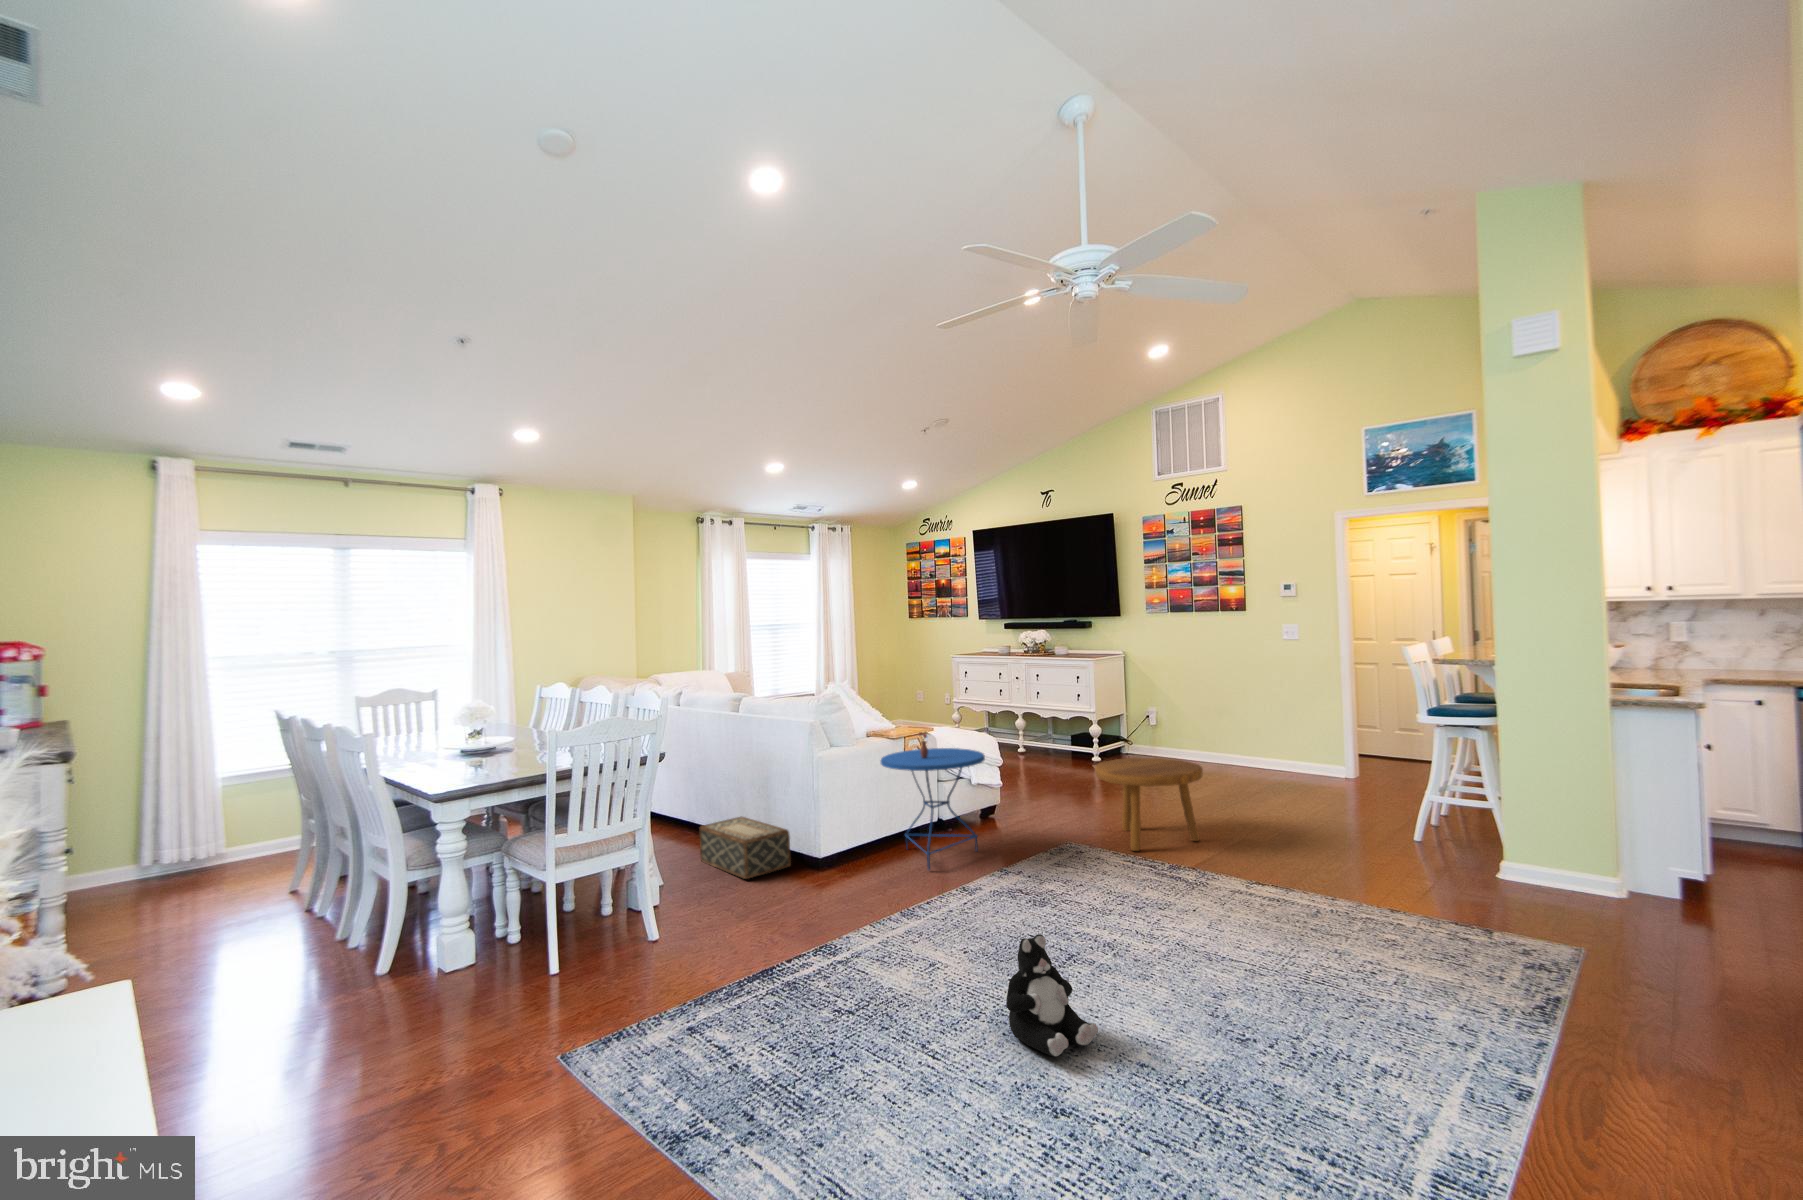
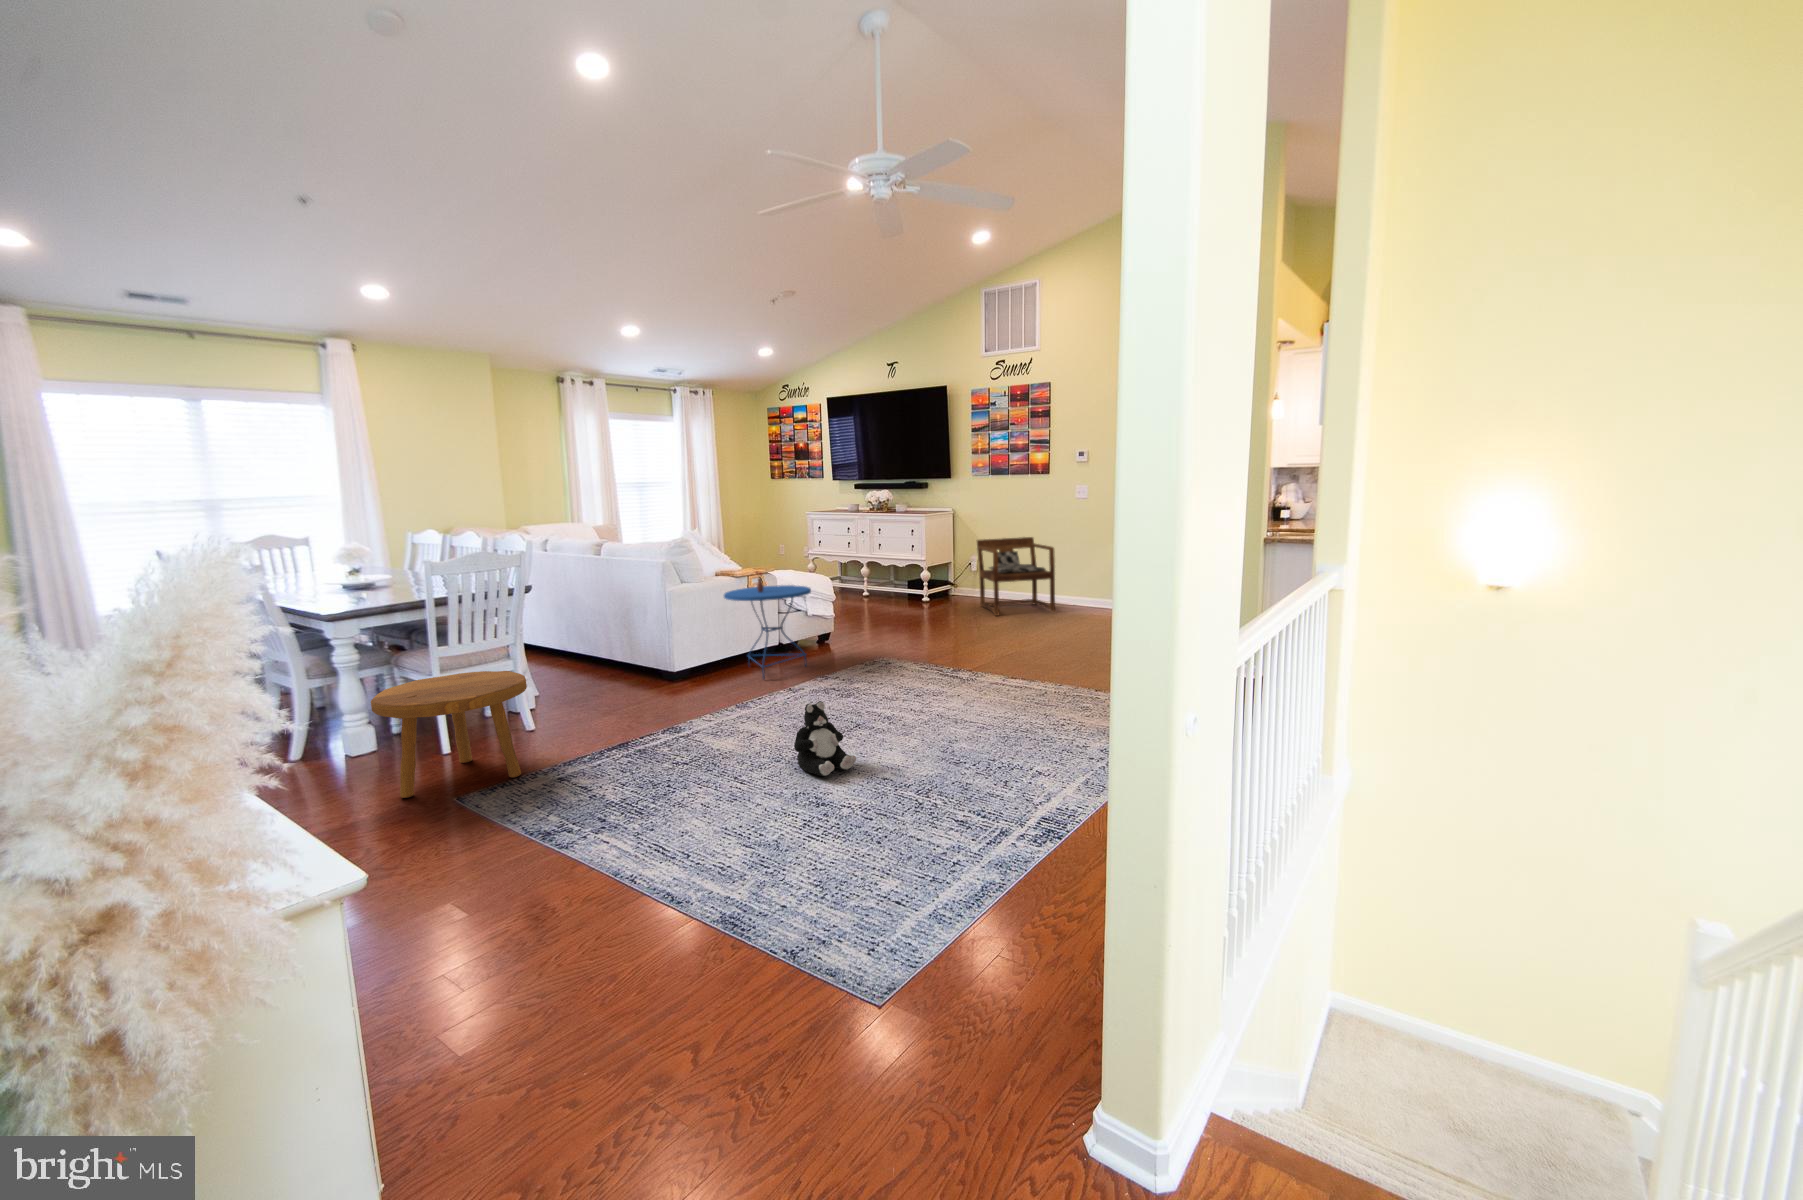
armchair: none [1158,685,1267,783] -> present [977,537,1055,616]
footstool: present [1095,758,1203,851] -> present [371,671,527,798]
woven basket: present [700,817,791,879] -> none [569,645,649,691]

